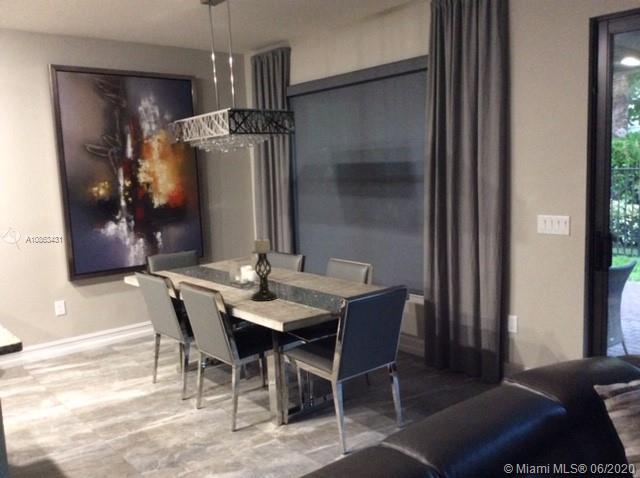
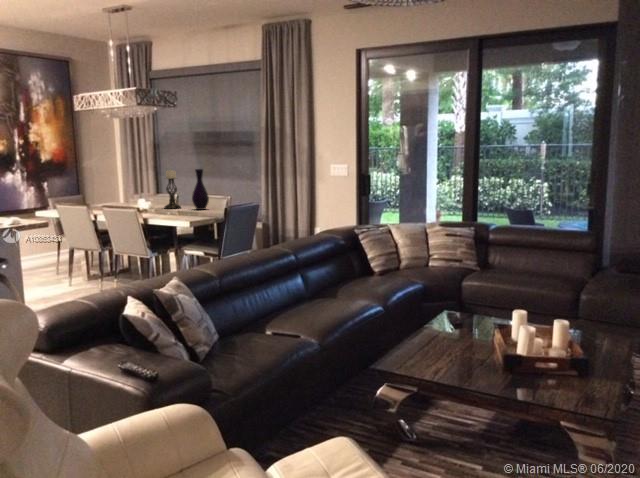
vase: none [284,242,311,311] -> present [192,169,209,210]

